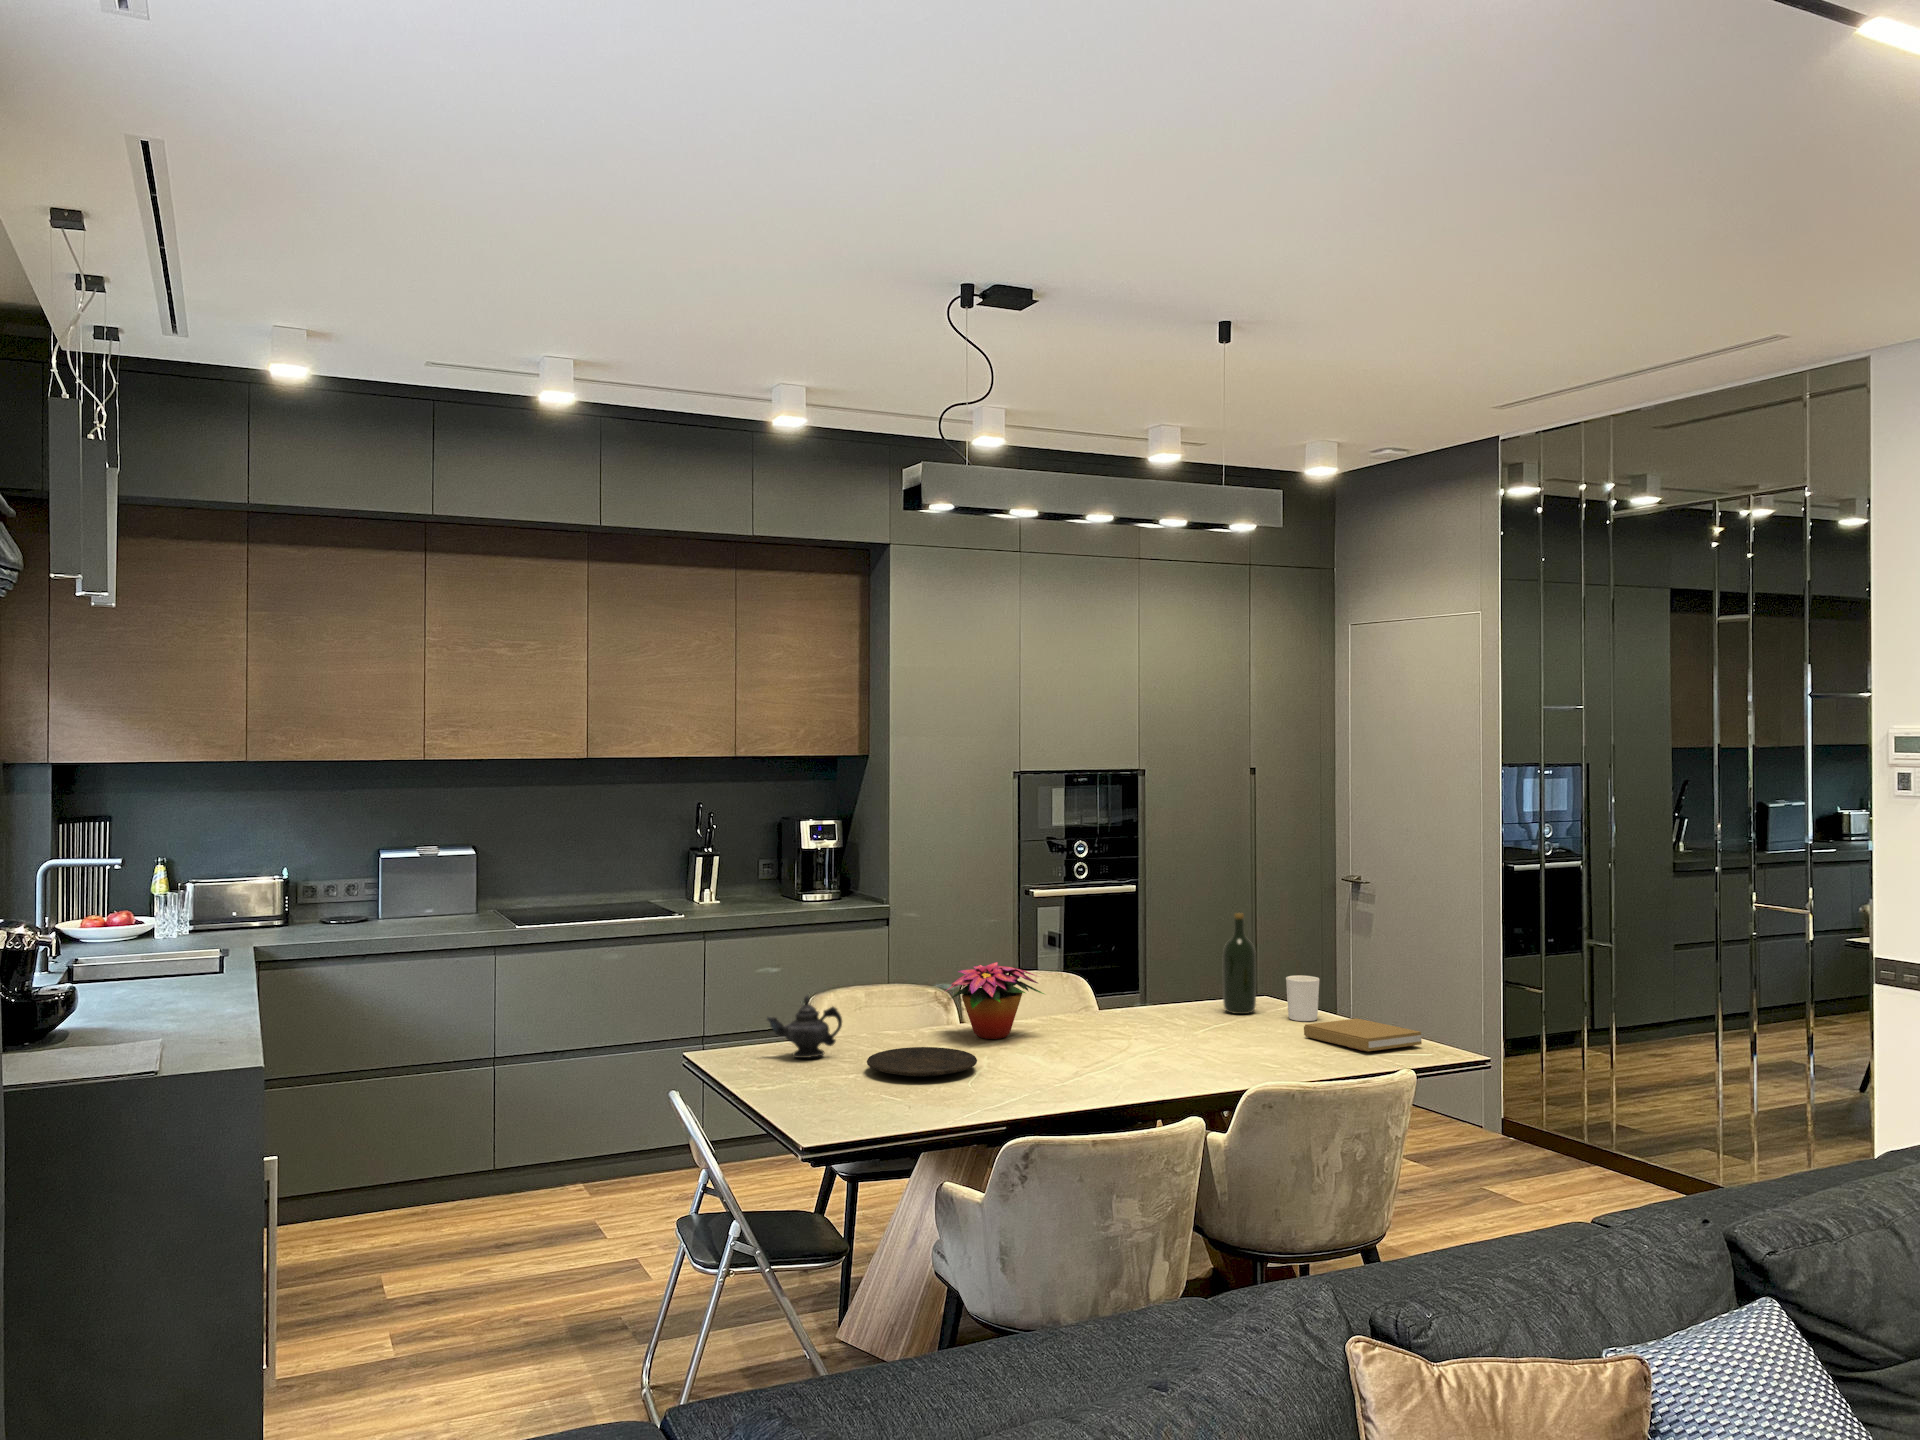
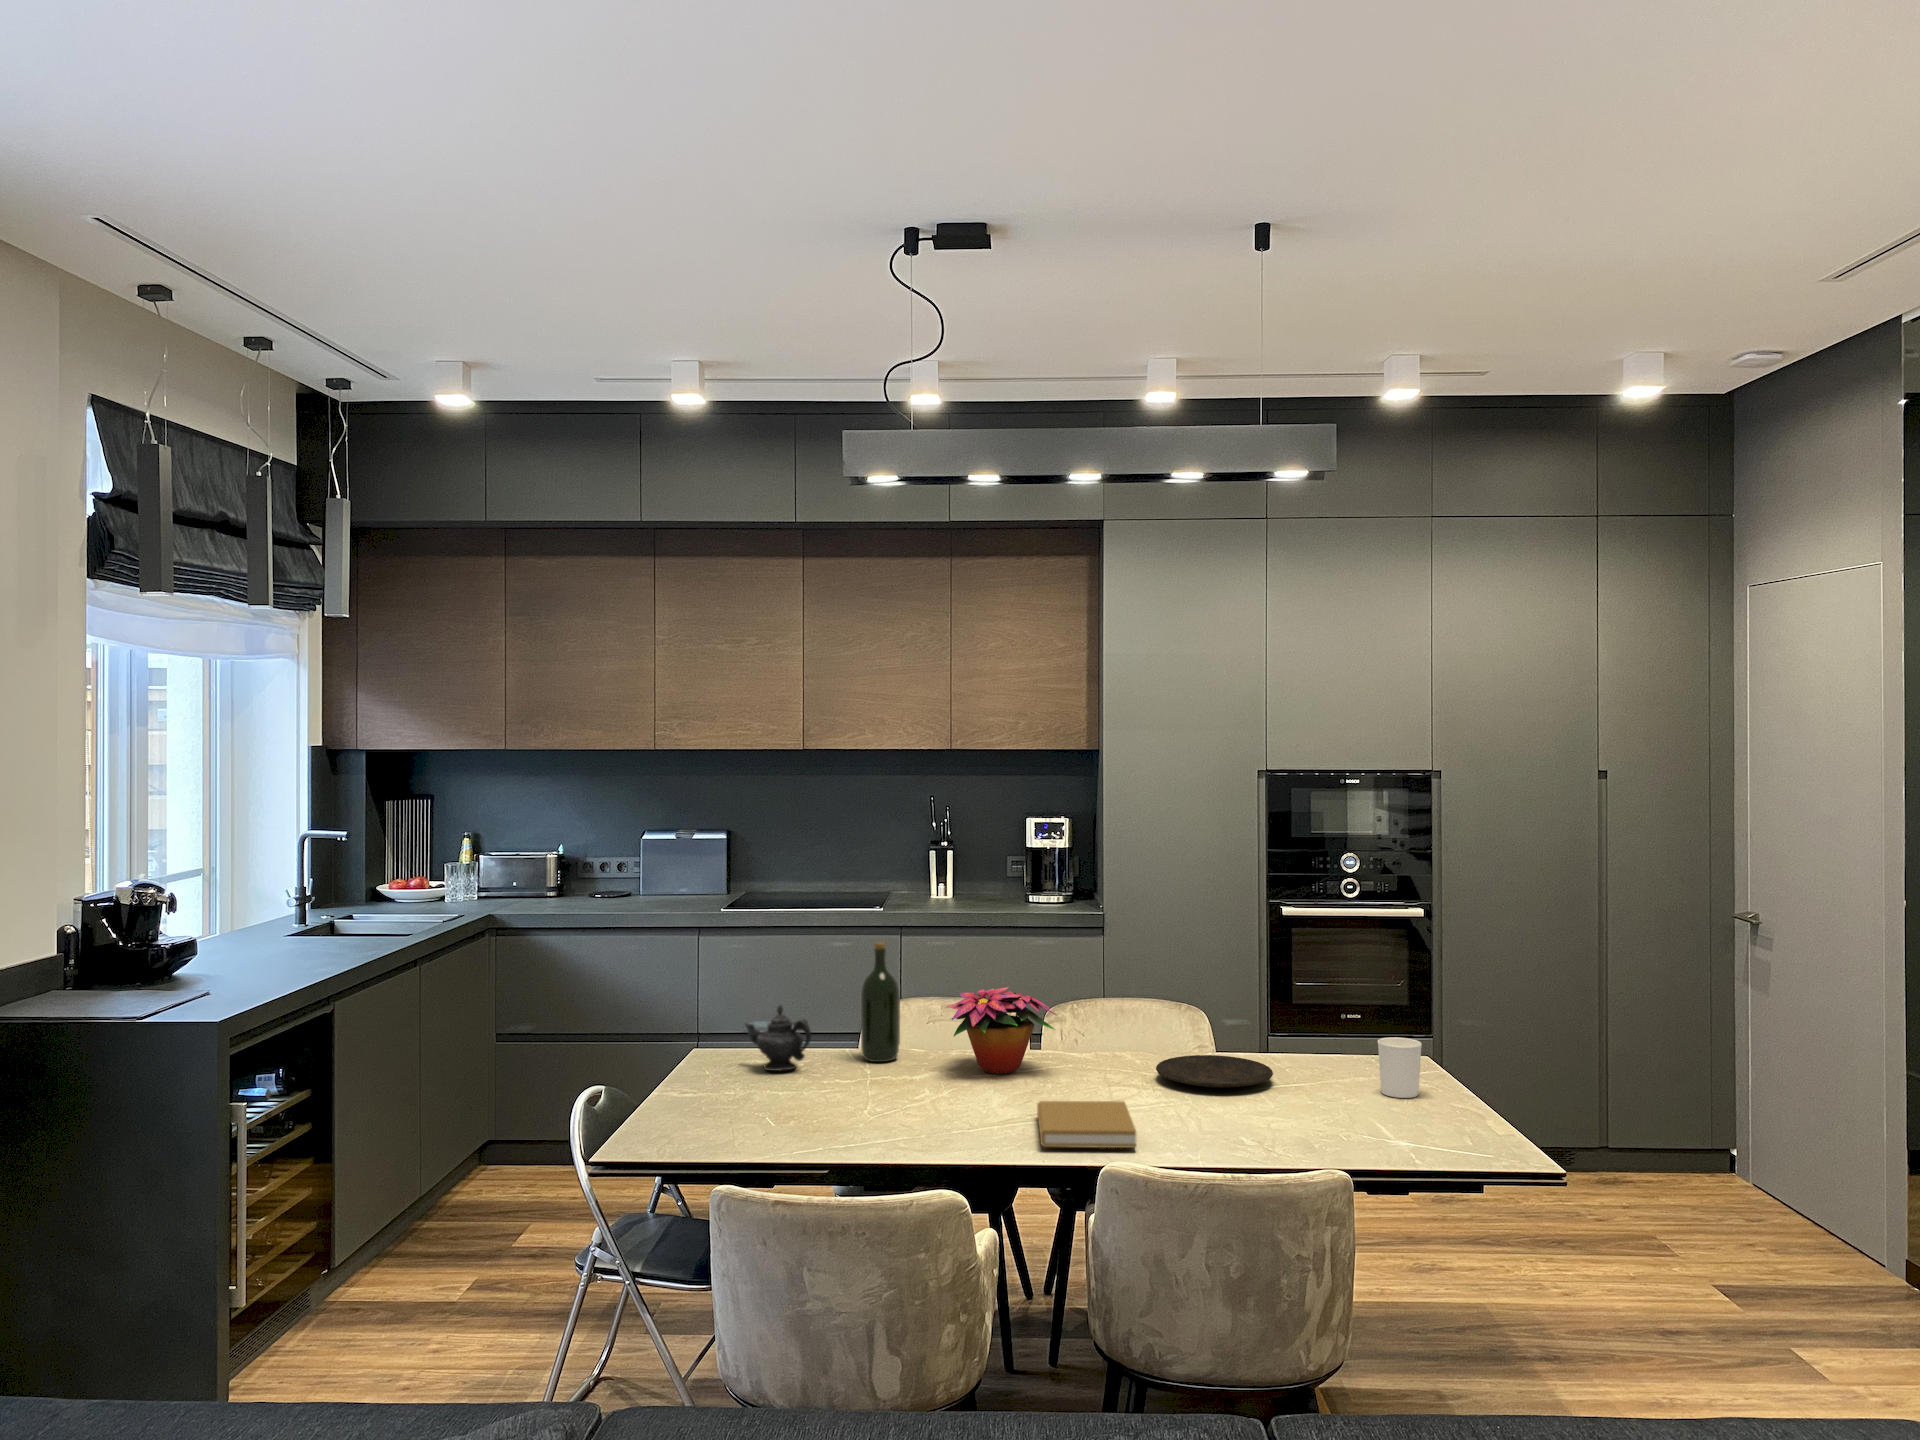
wine bottle: present [1223,913,1256,1014] -> present [861,942,900,1062]
book: present [1304,1019,1422,1051] -> present [1037,1101,1136,1148]
plate: present [867,1047,977,1077] -> present [1156,1055,1273,1088]

